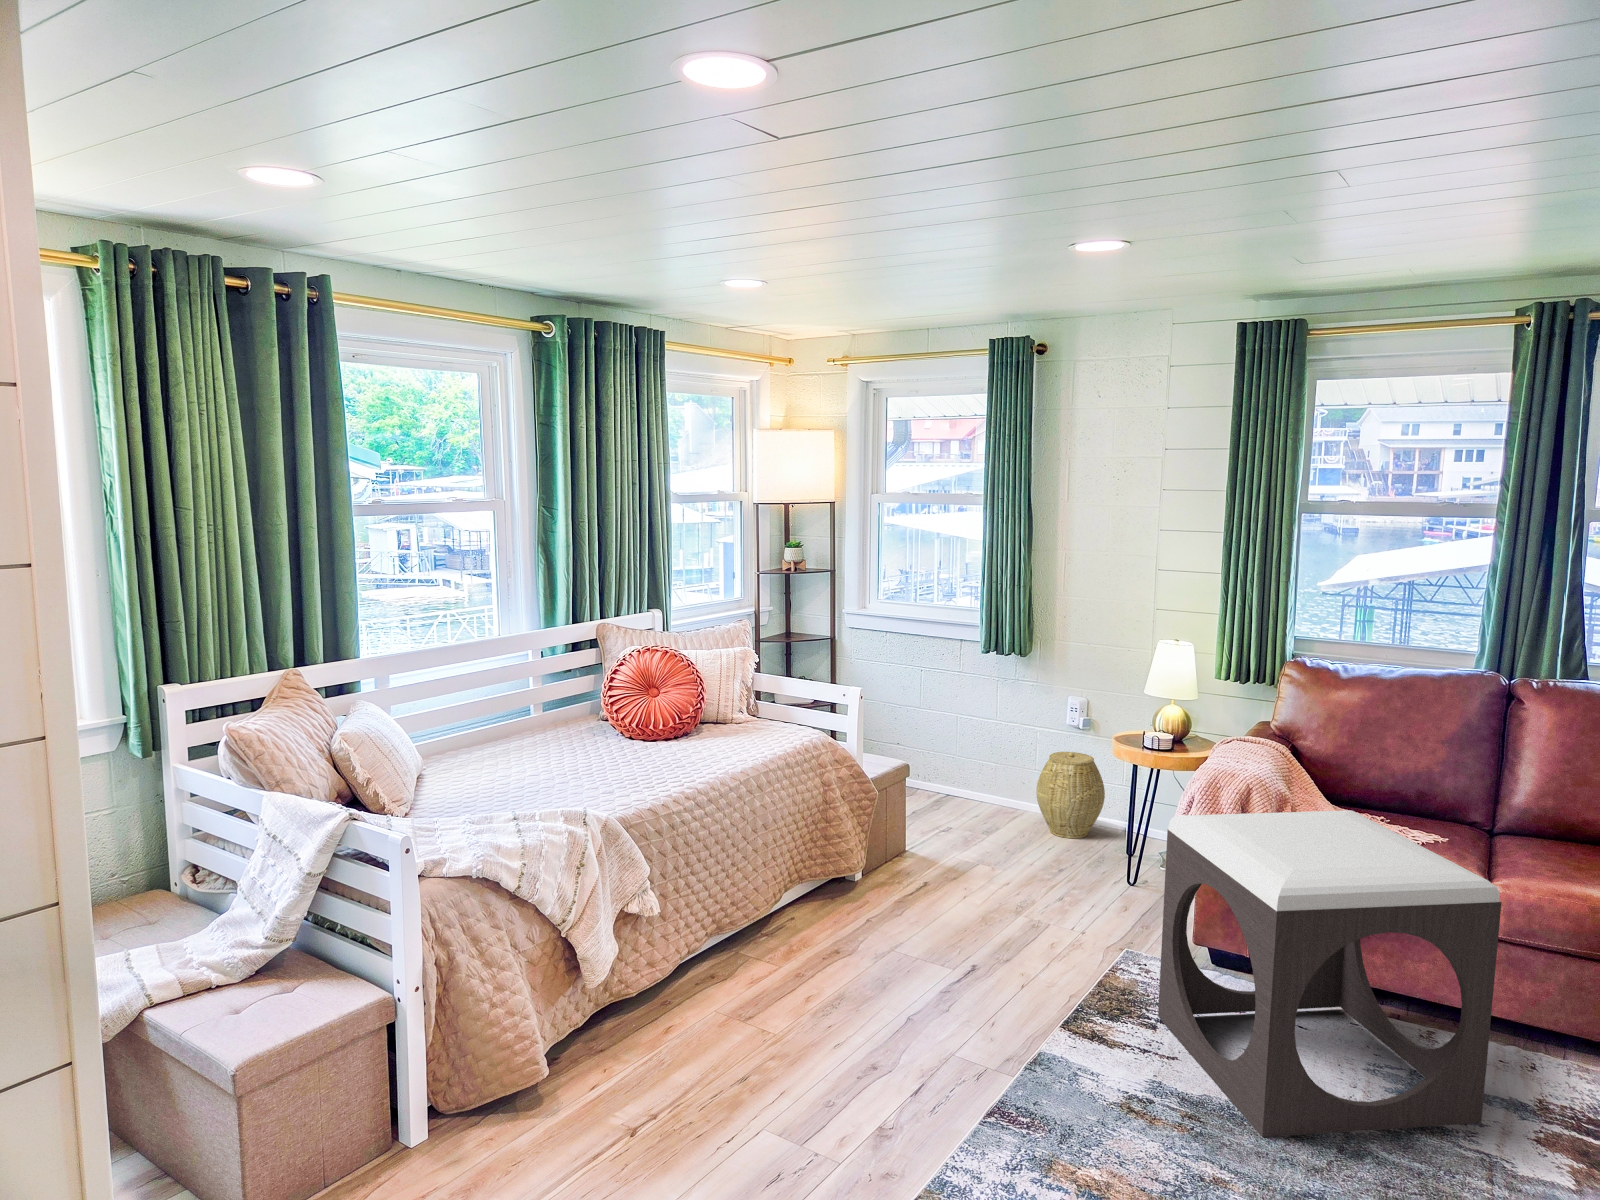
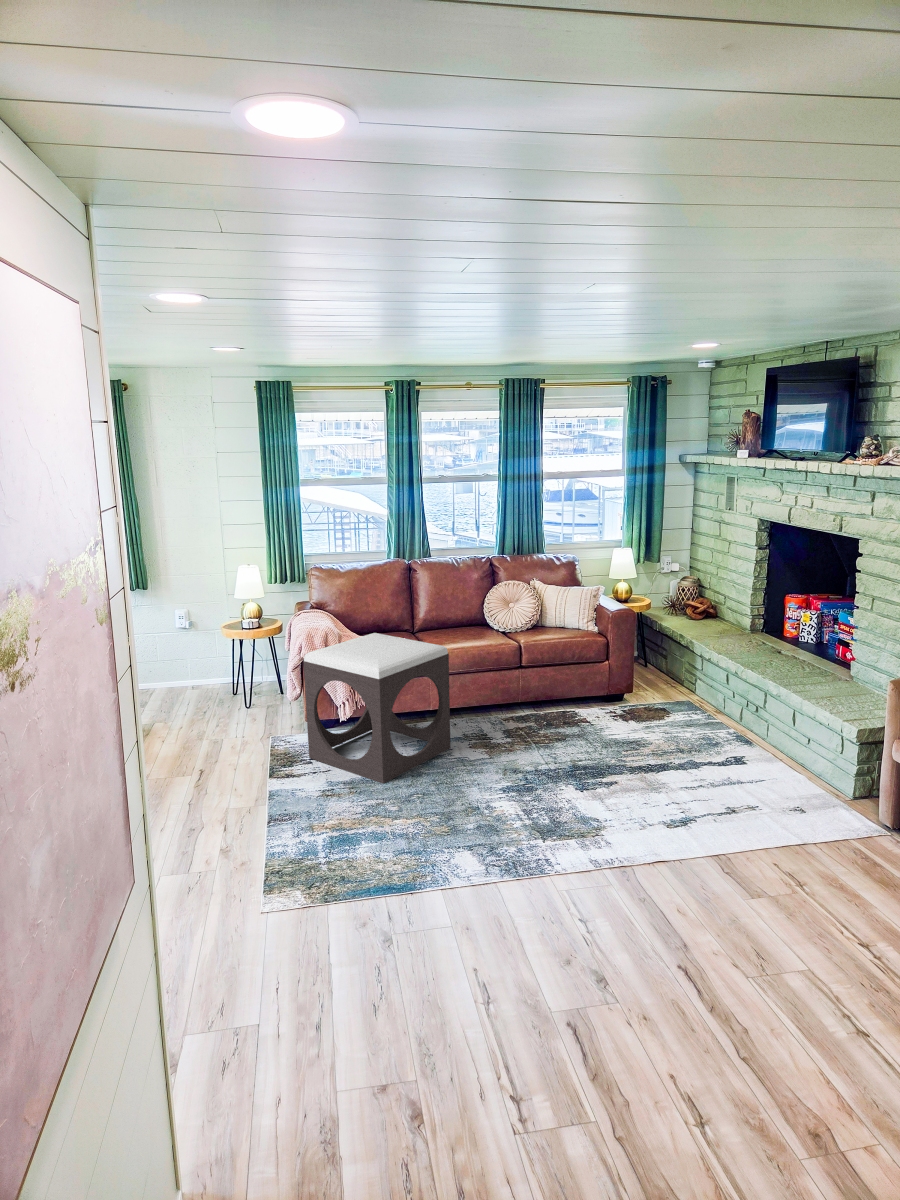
woven basket: present [1036,752,1105,838] -> none [169,644,212,696]

